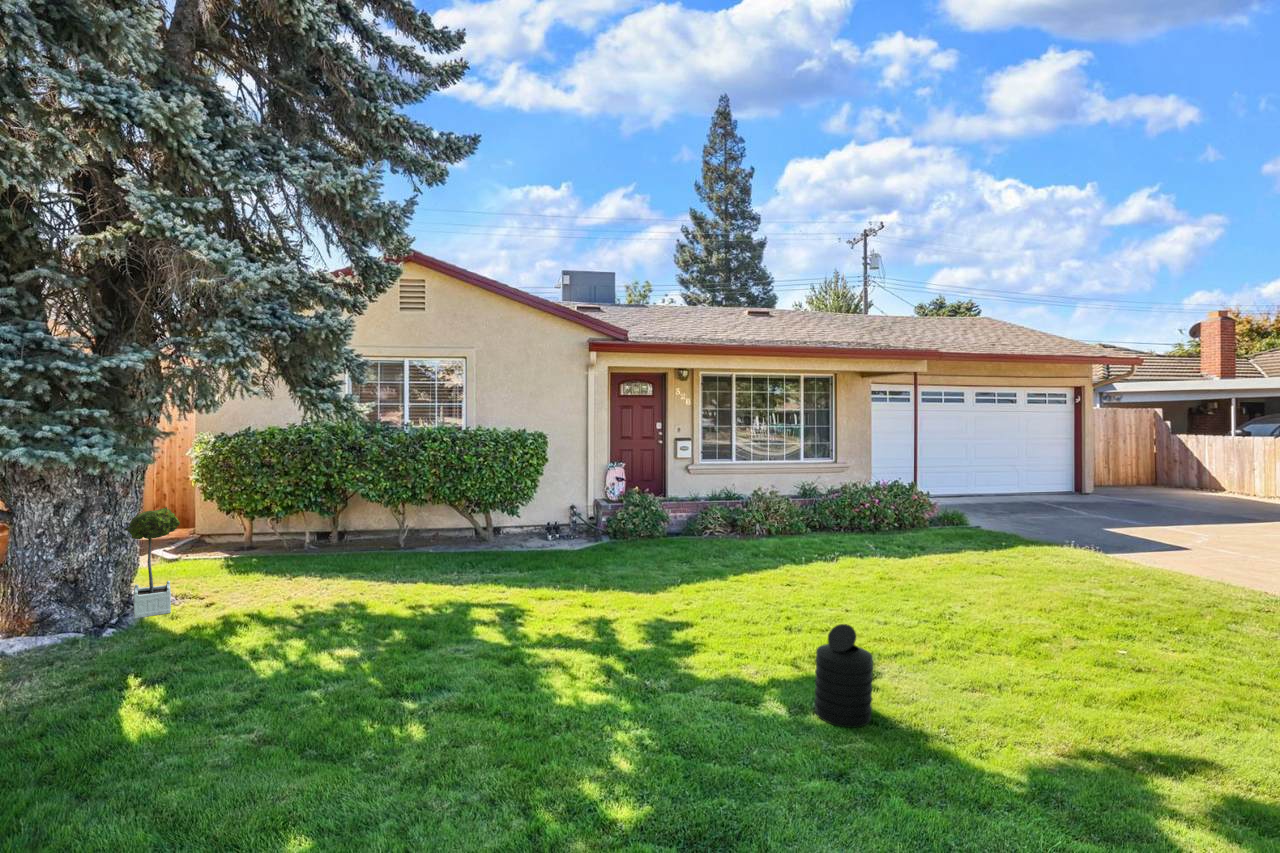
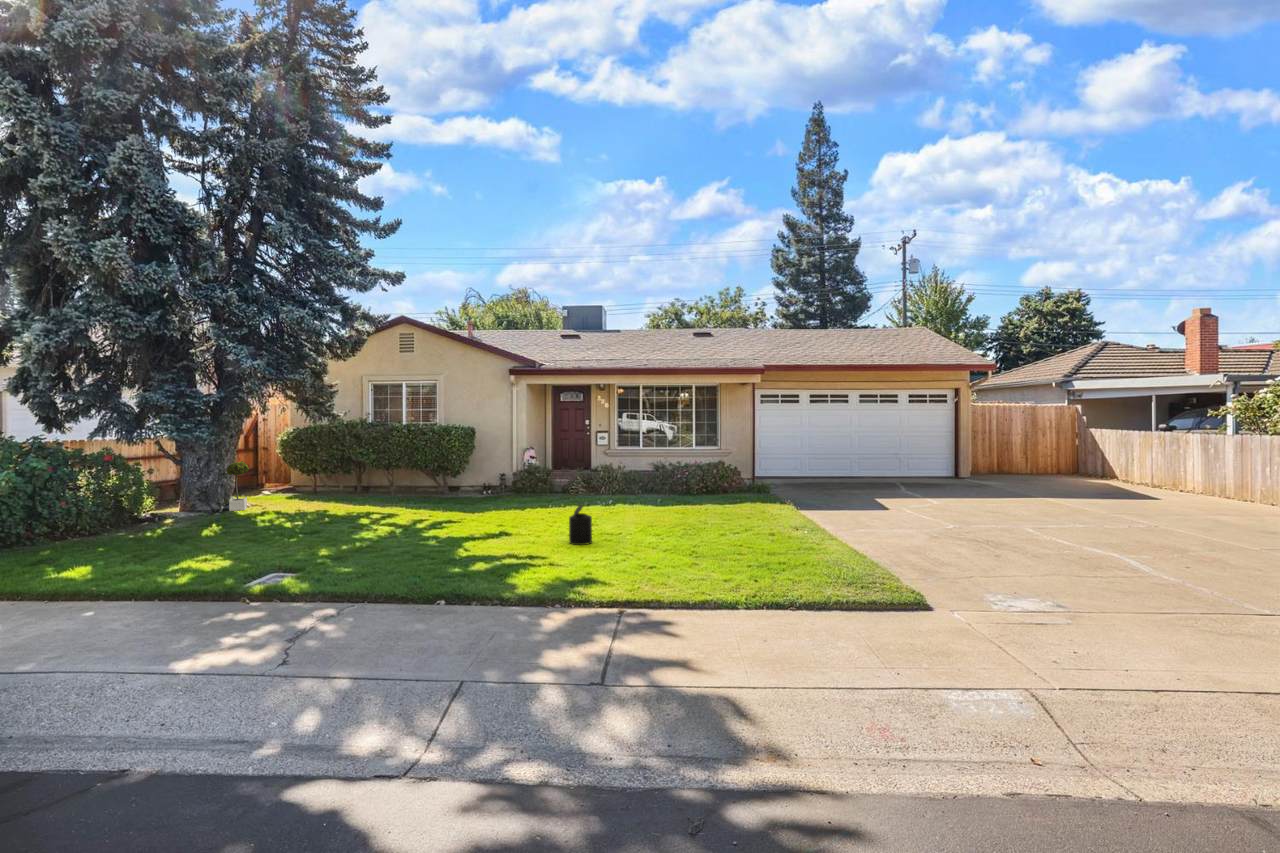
trash can: present [814,624,873,728] -> present [569,505,592,545]

